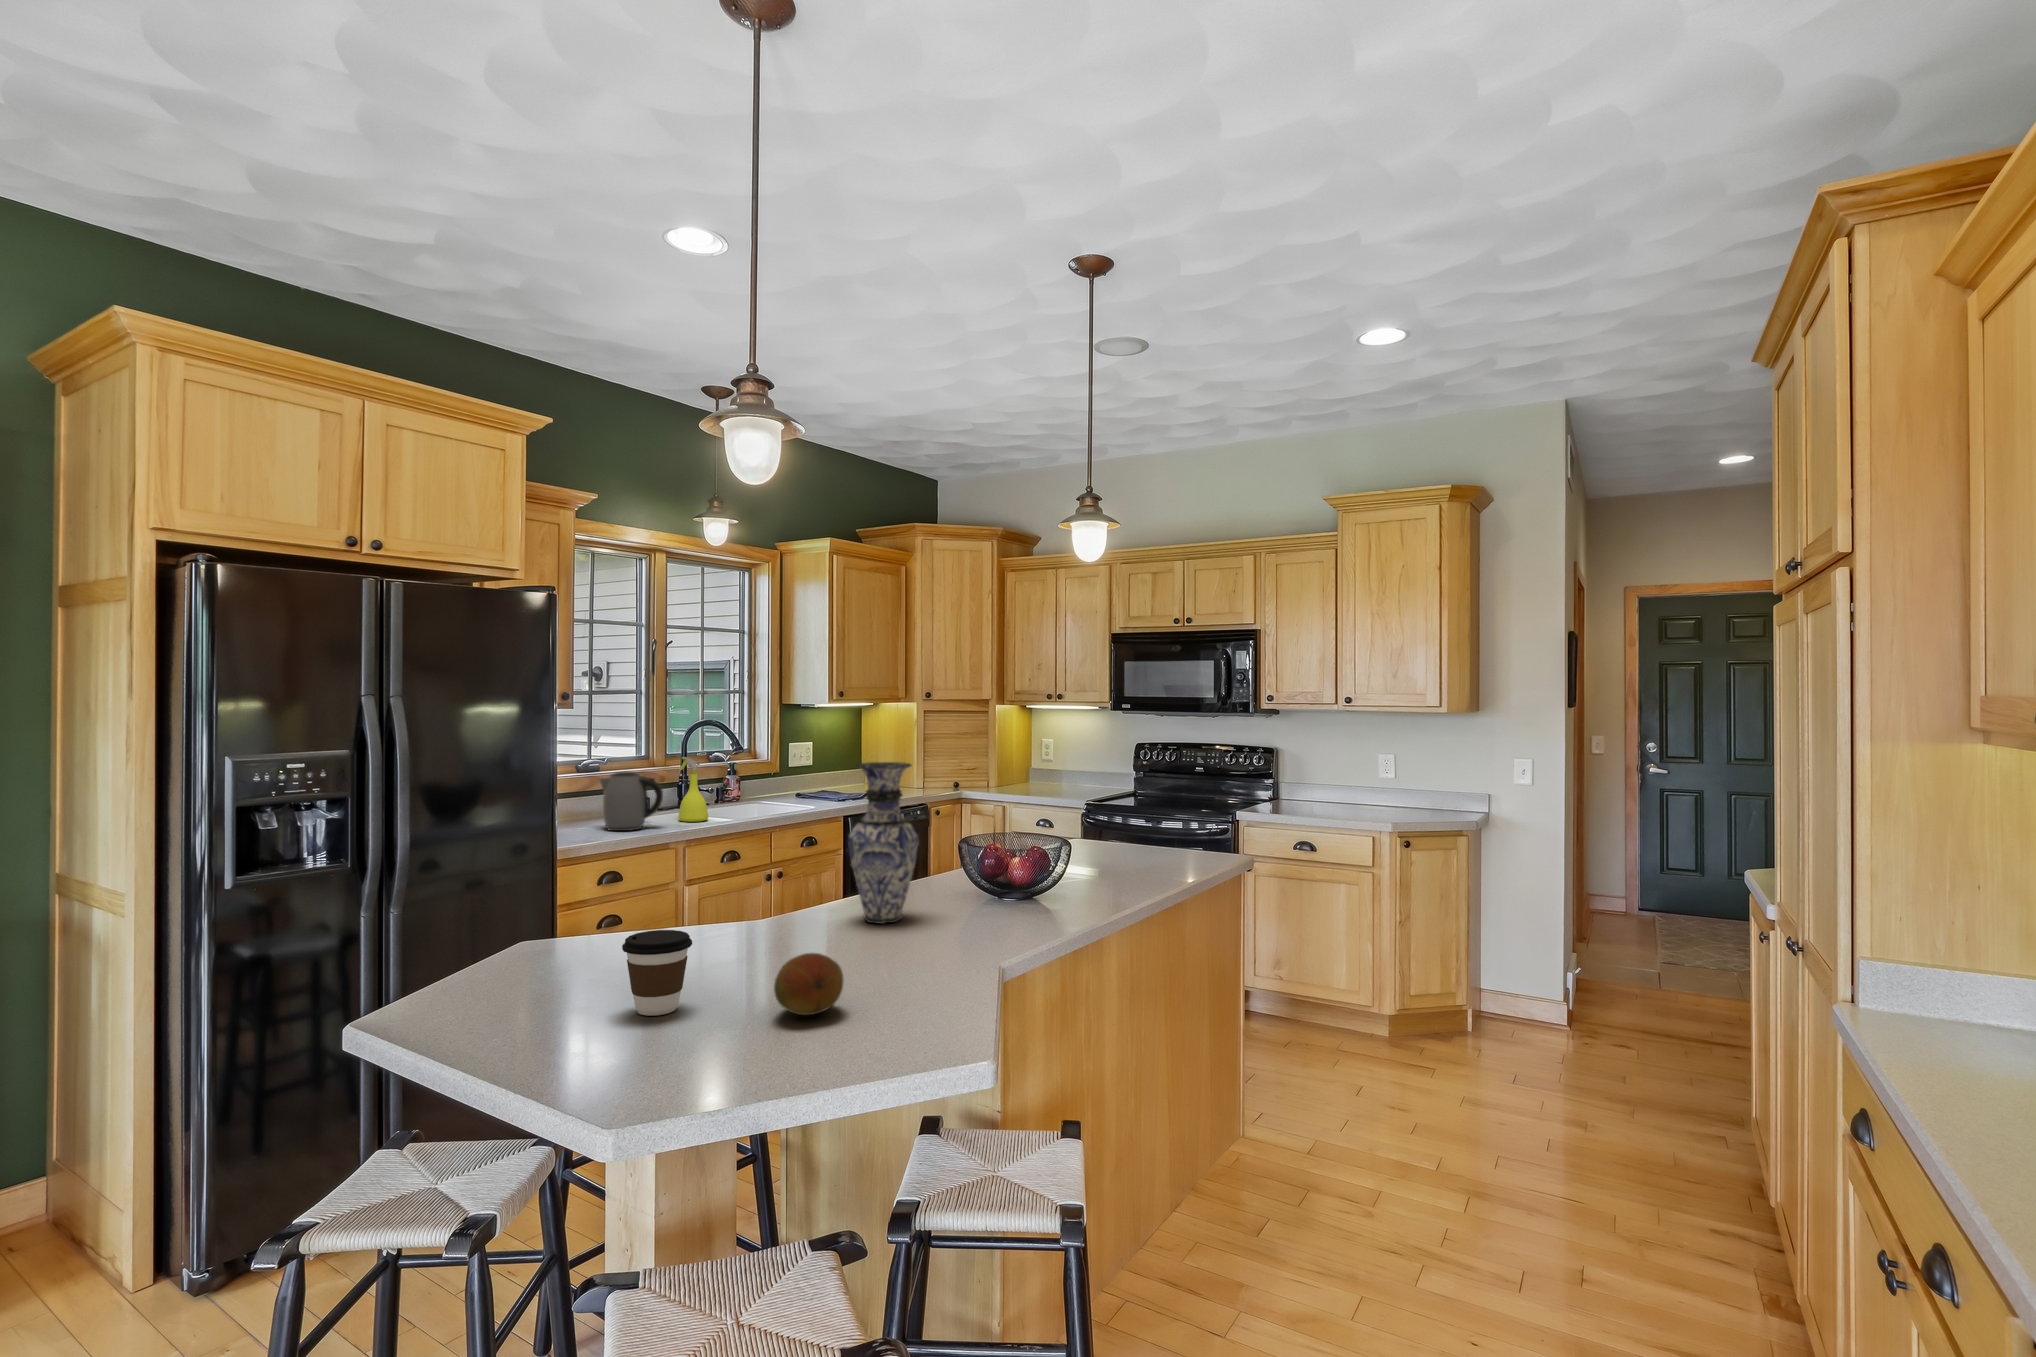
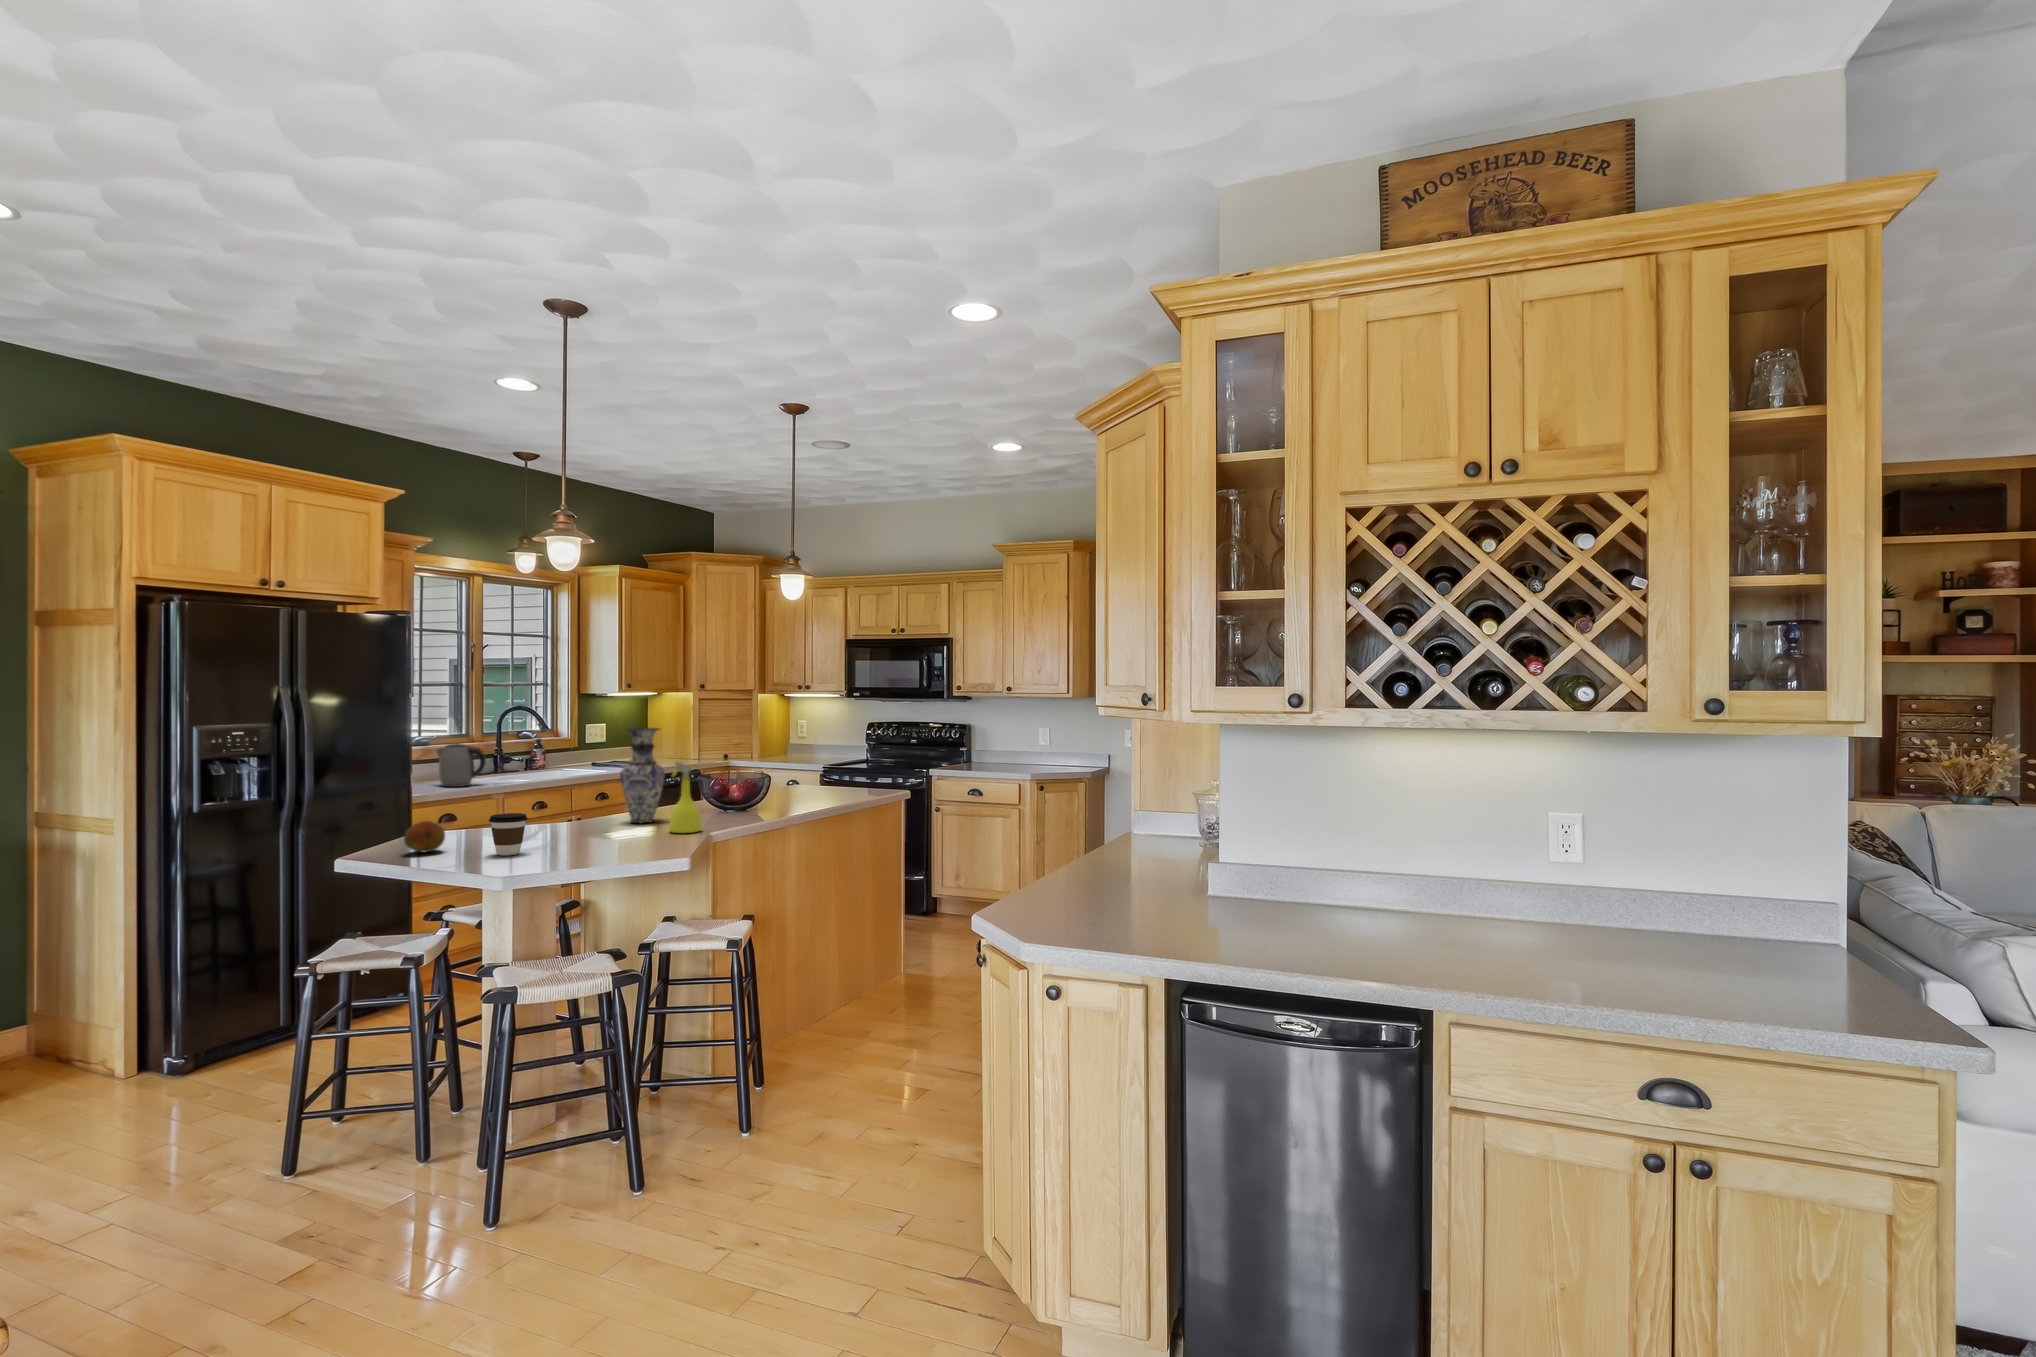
spray bottle: present [678,757,708,822] -> present [669,762,702,833]
fruit: present [774,953,844,1015] -> present [404,821,445,853]

